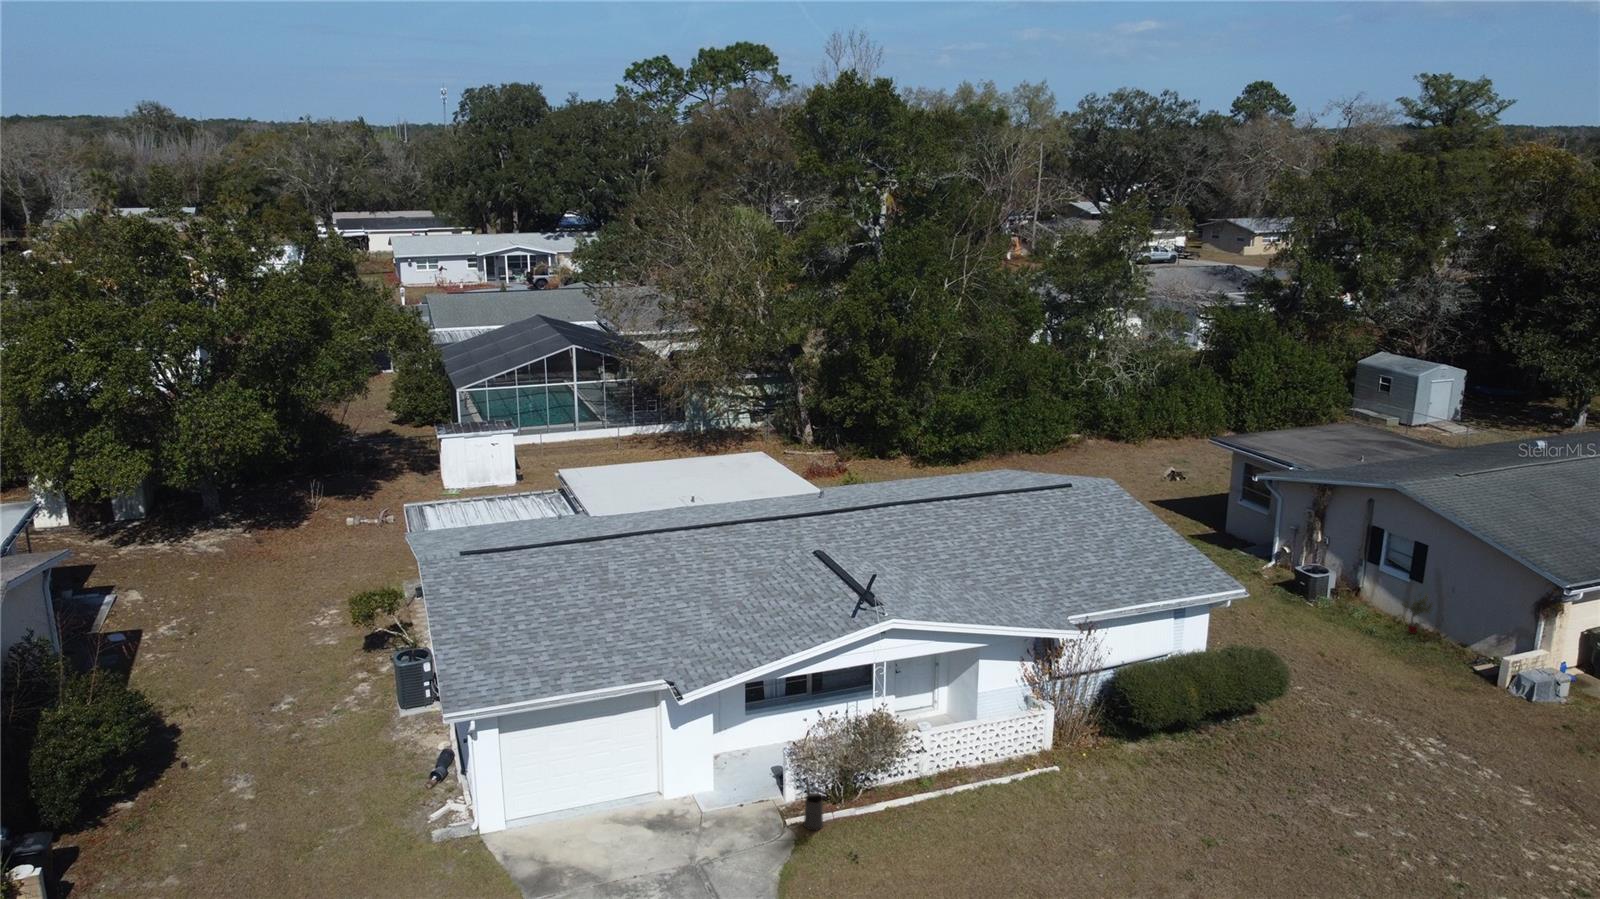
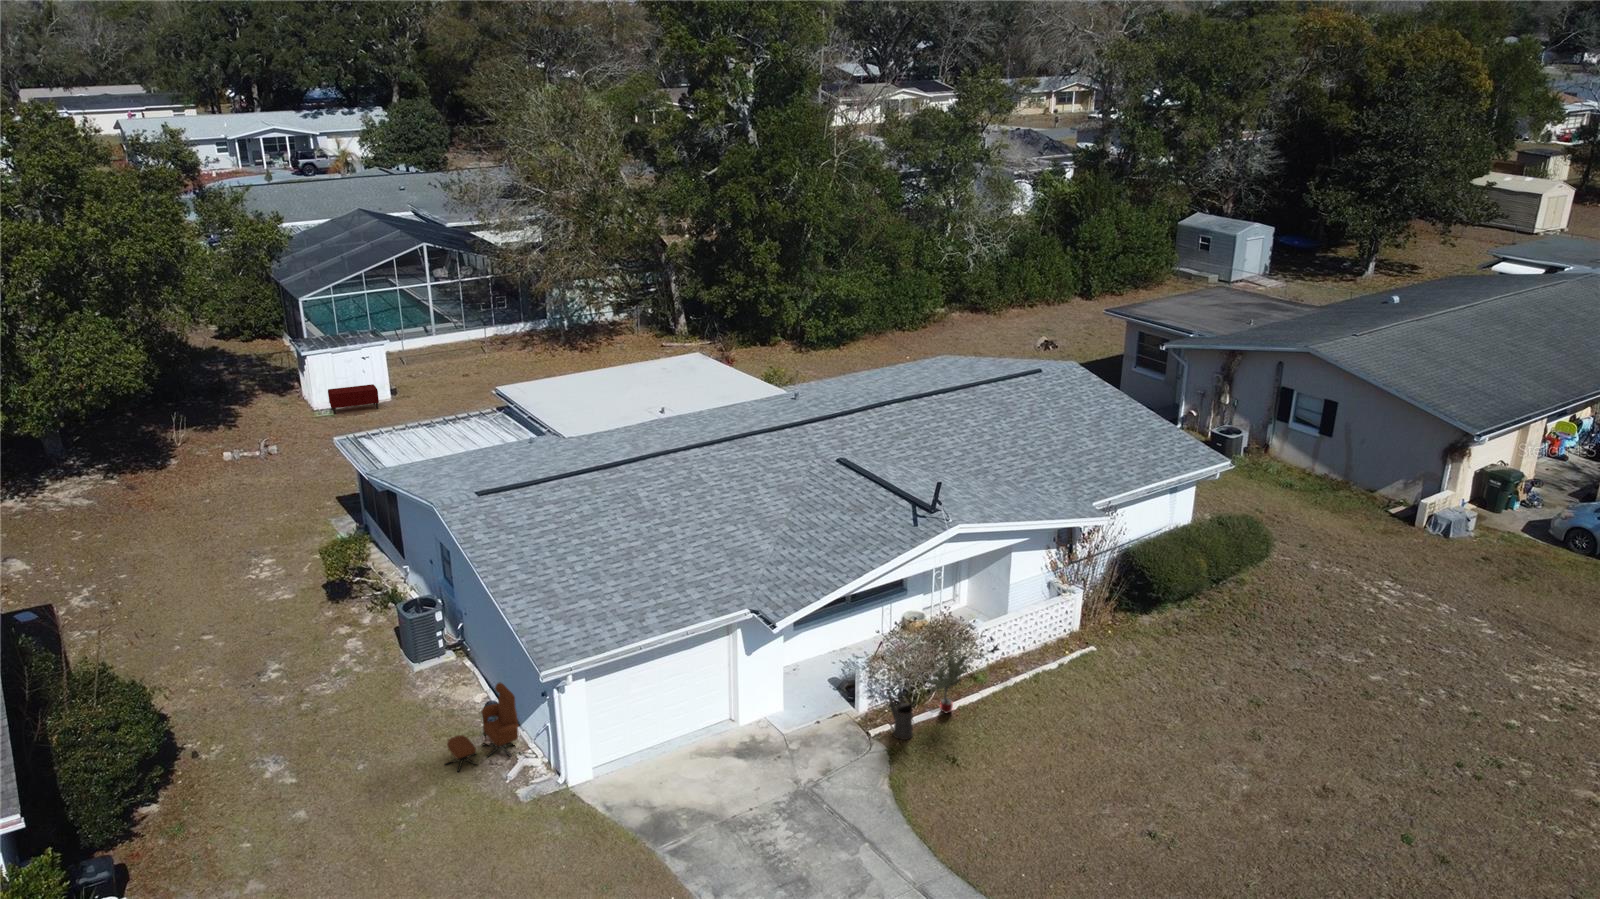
bench: none [460,469,502,493] -> present [328,384,379,414]
potted tree: present [1402,593,1432,634] -> present [929,652,967,713]
lounge chair: none [385,726,459,804] -> present [445,682,519,772]

